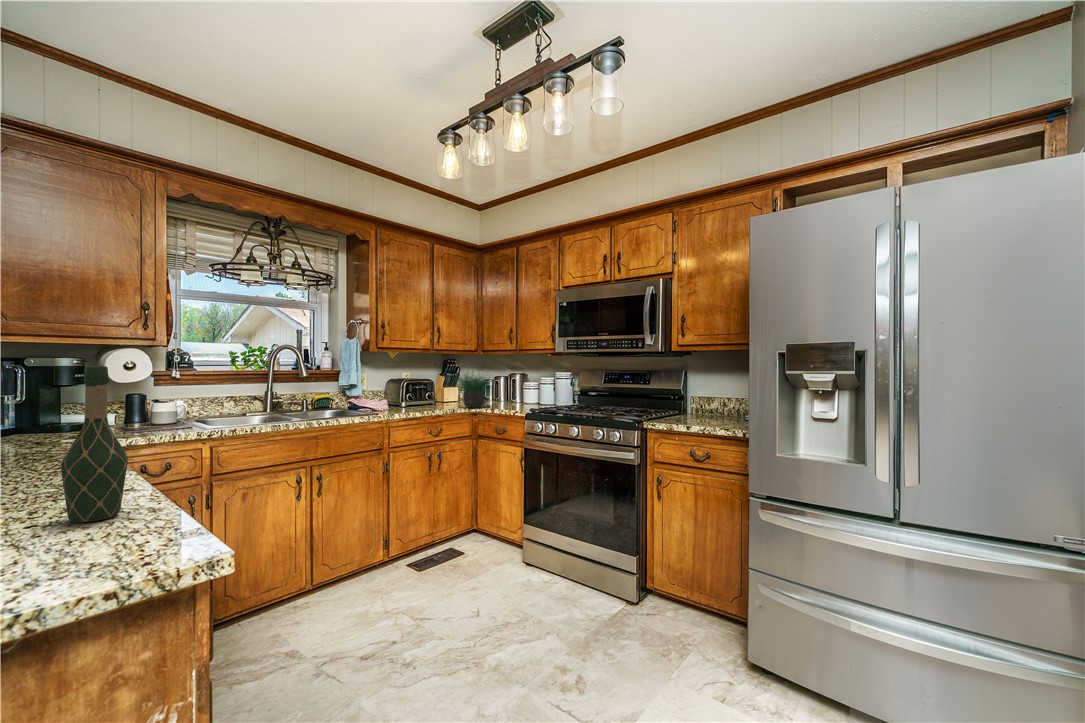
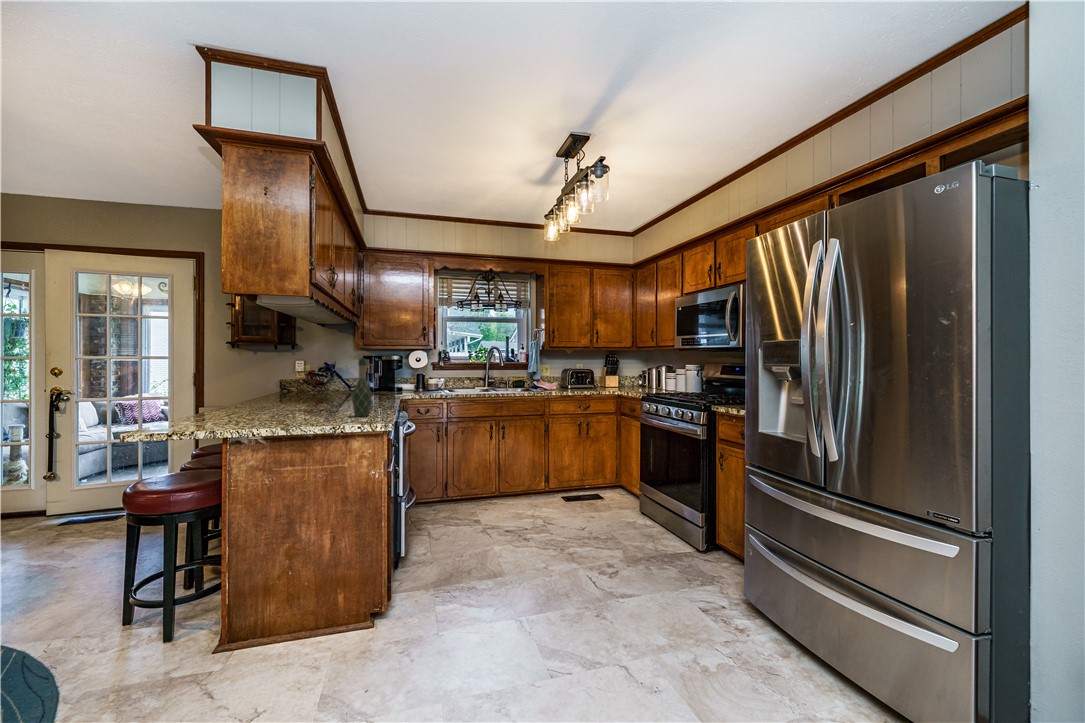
potted plant: present [458,372,491,408] -> none [598,354,635,391]

